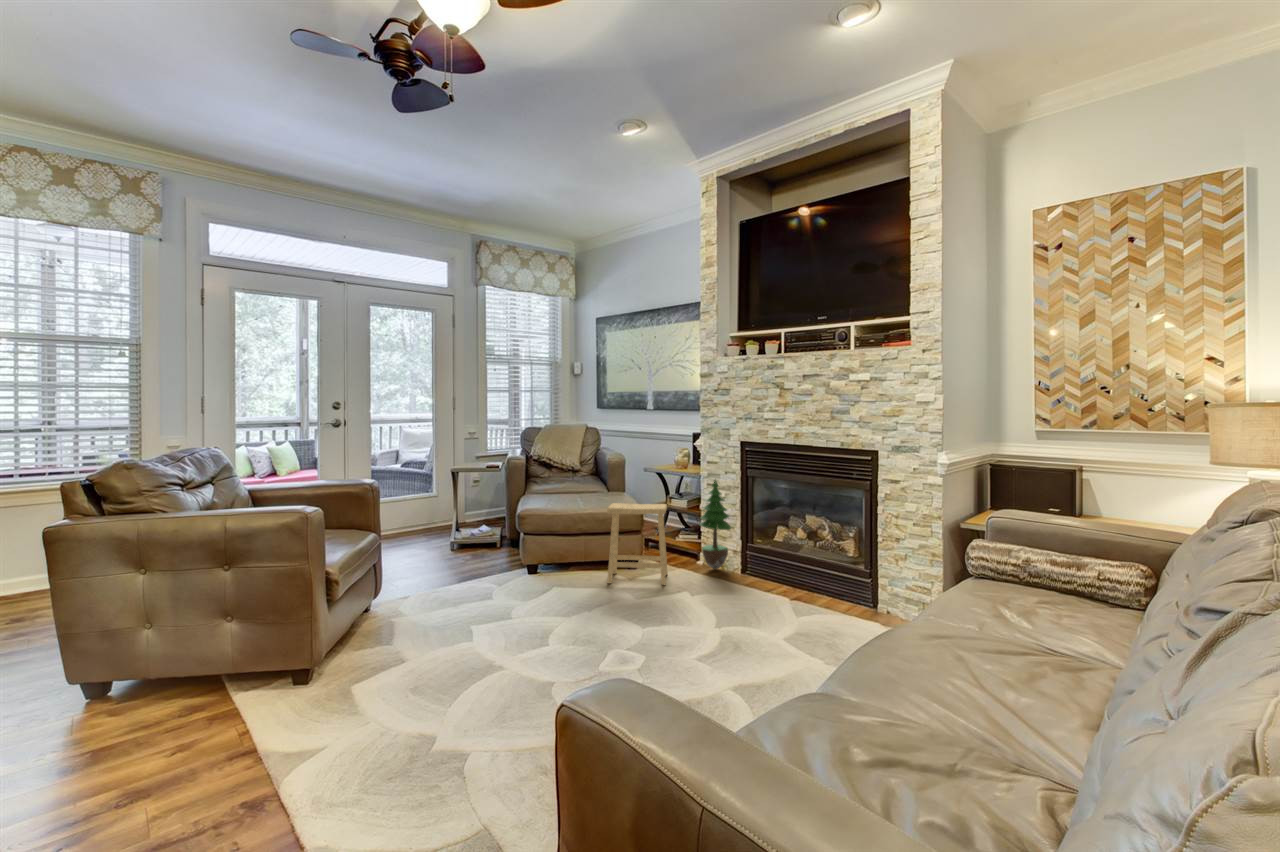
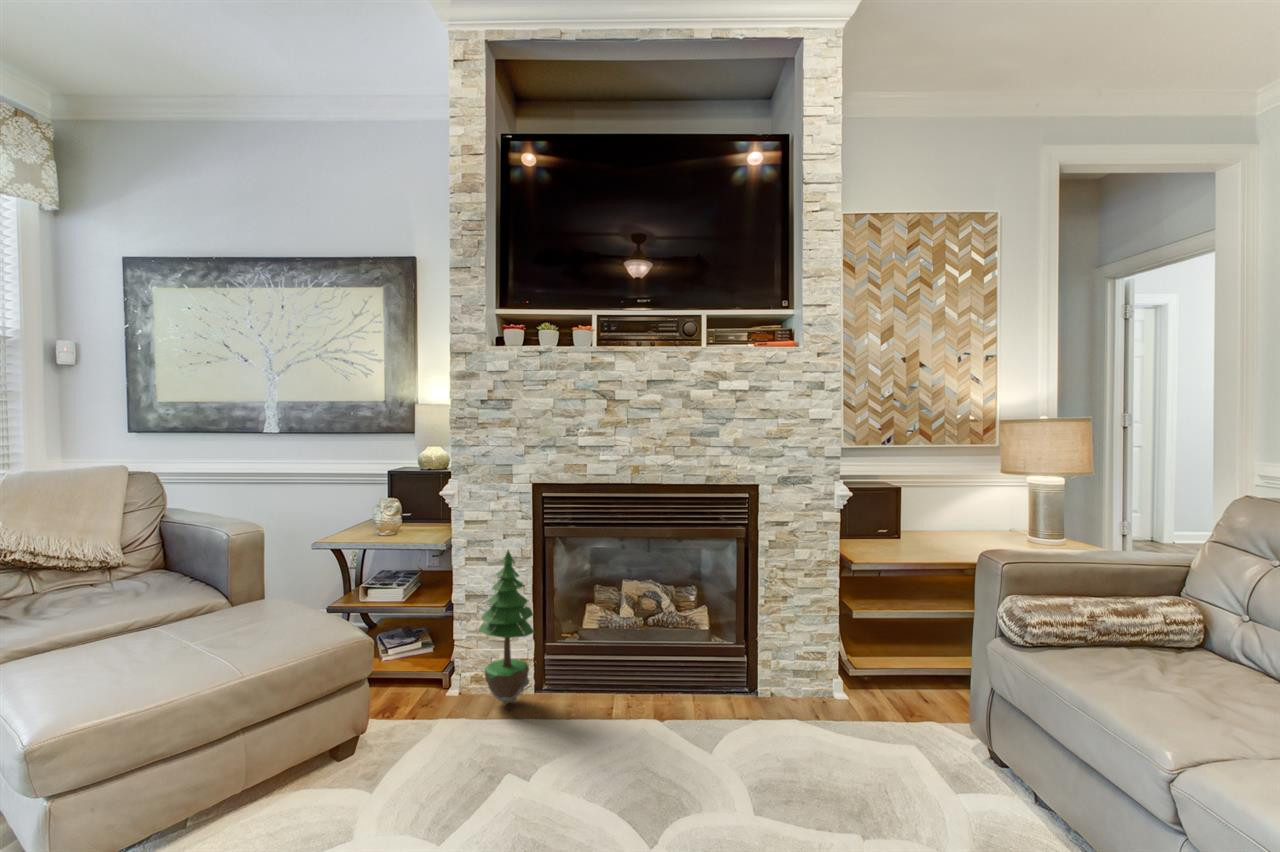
footstool: present [607,503,668,585] -> none [343,613,483,813]

